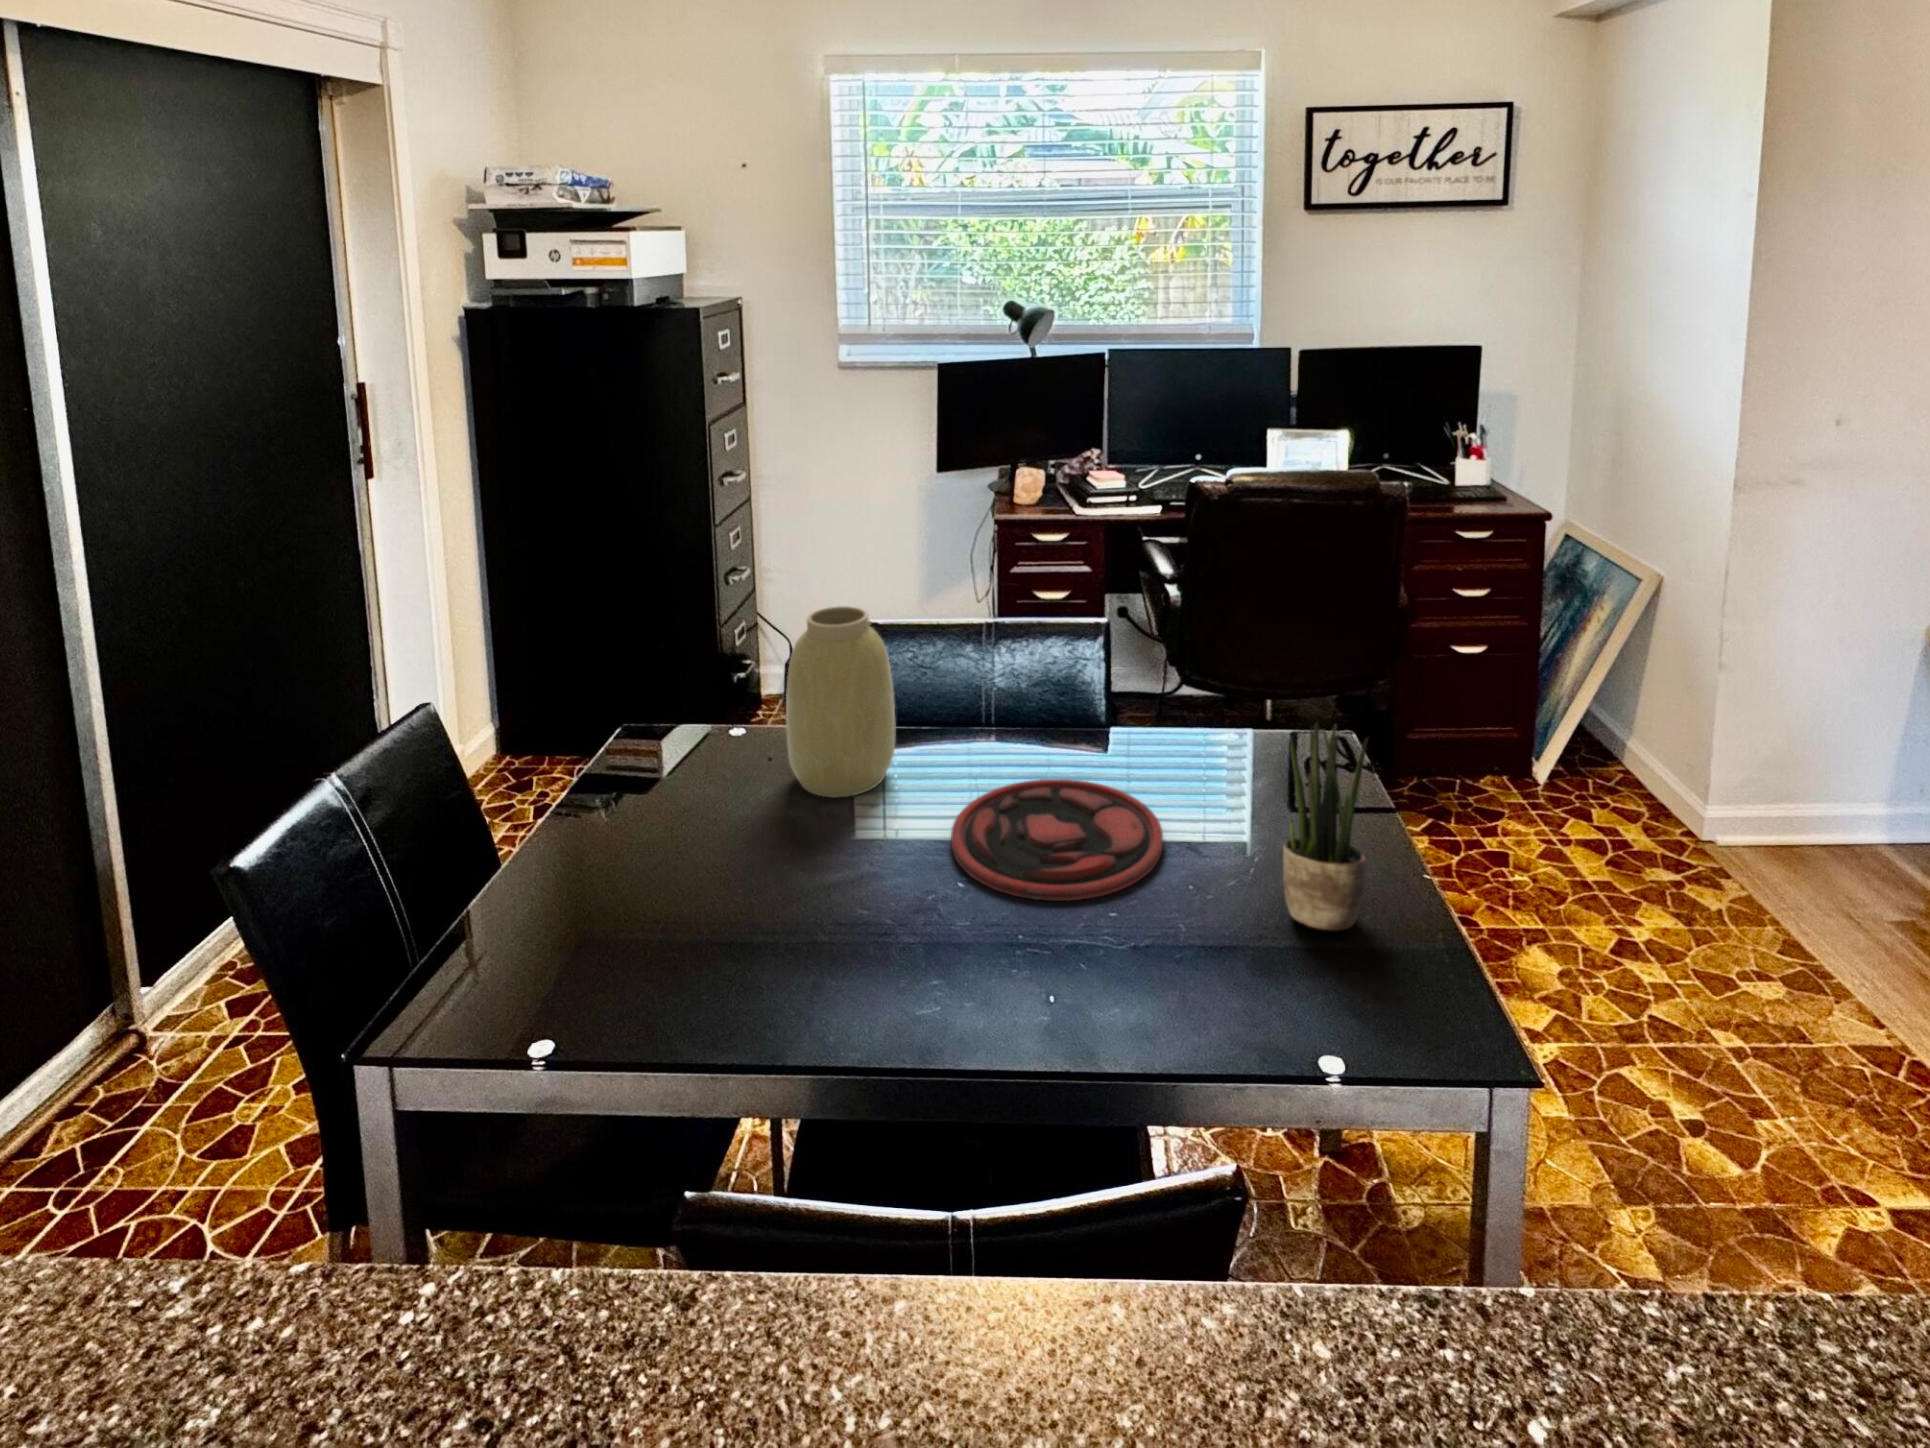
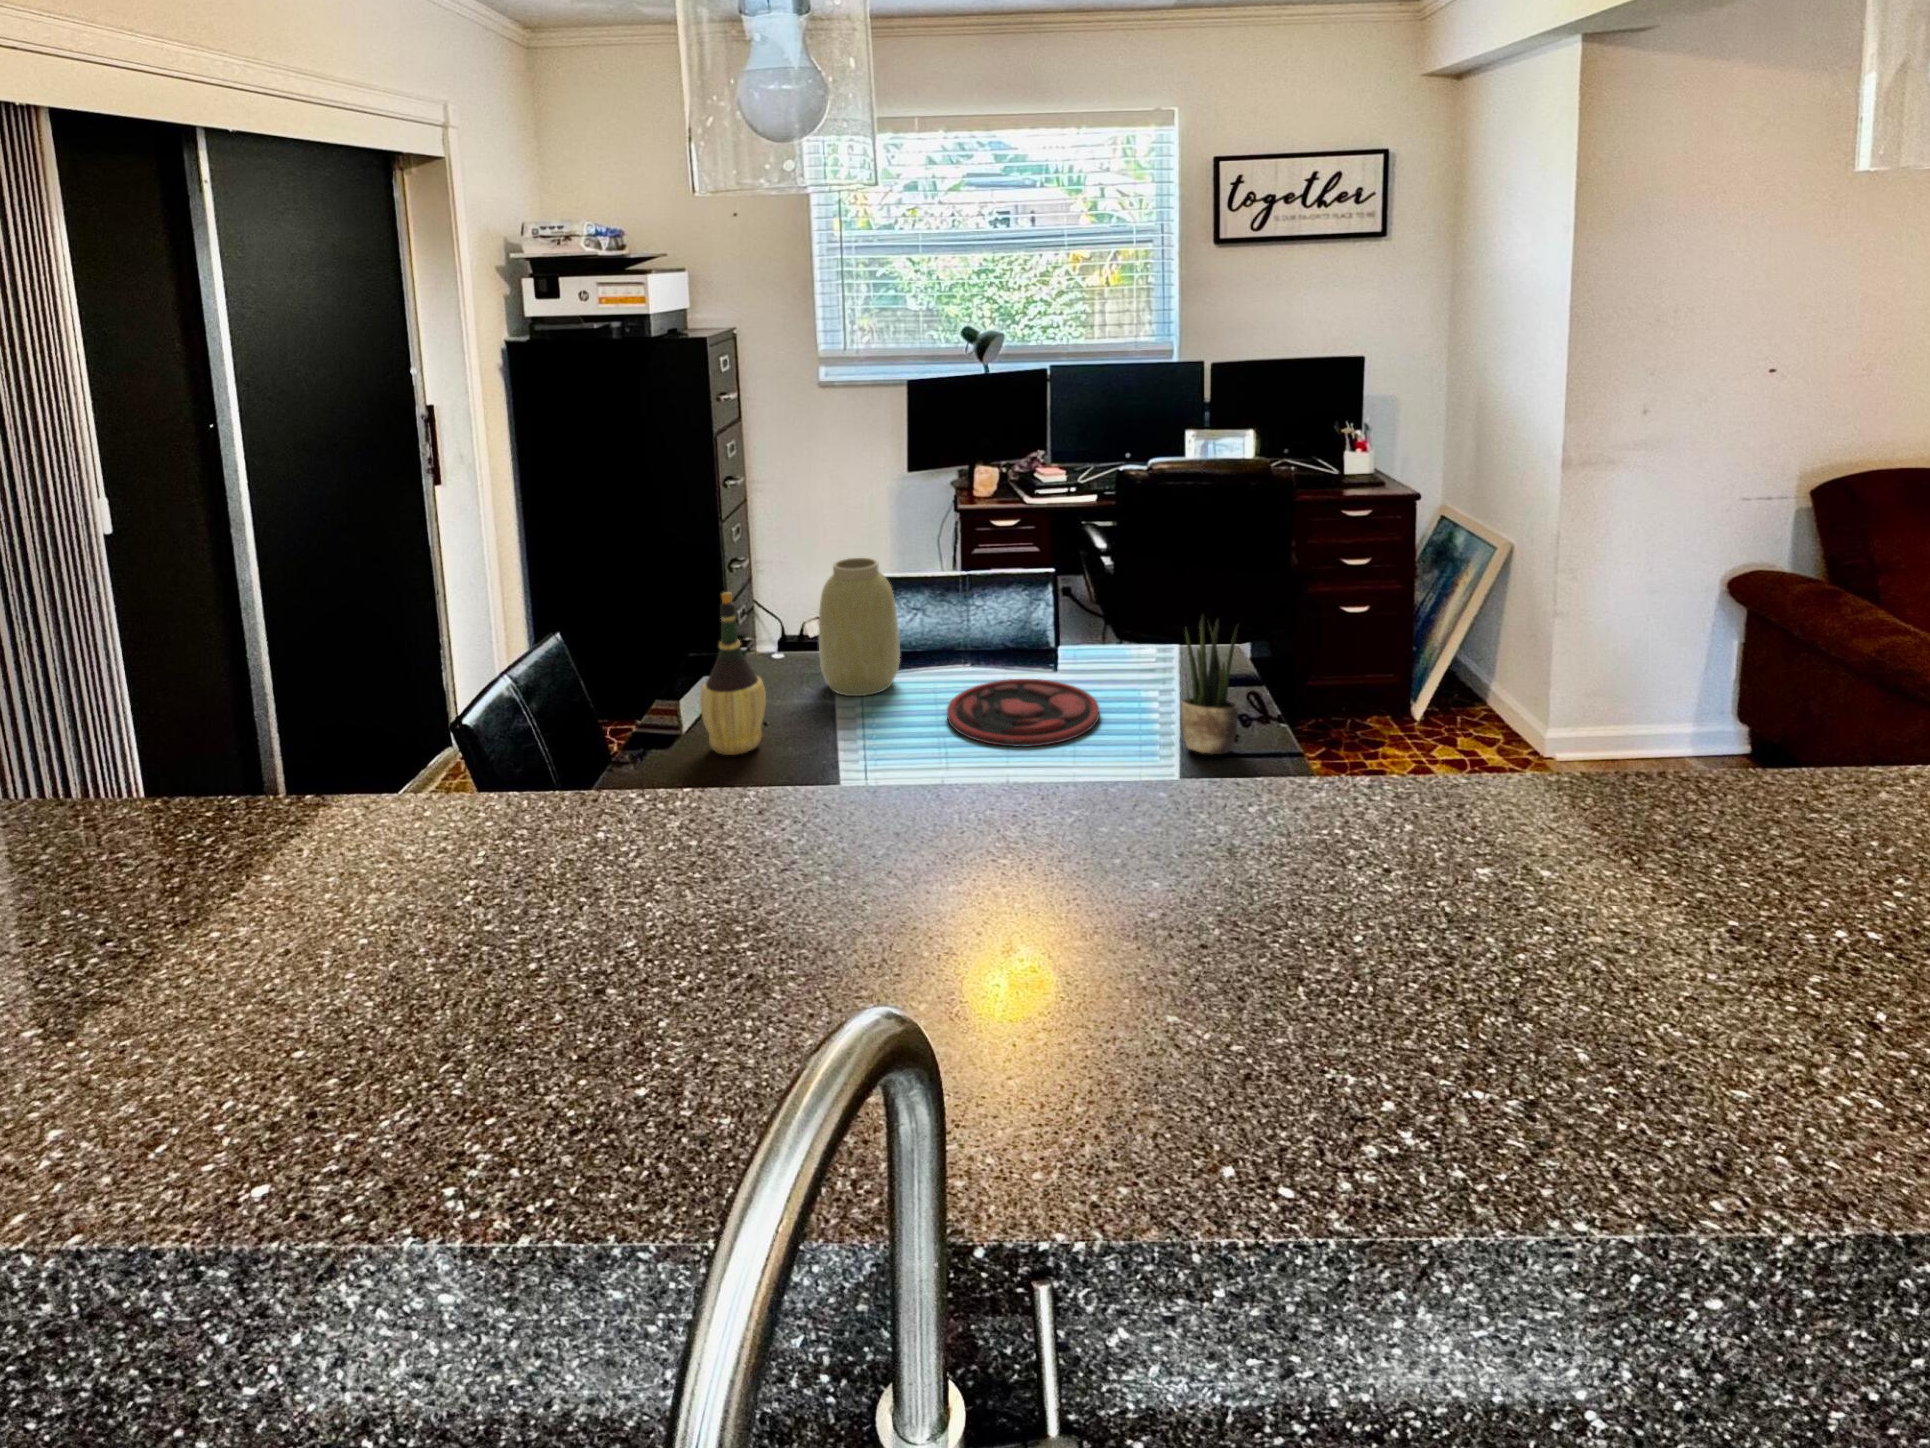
wine bottle: none [596,669,693,903] -> present [700,592,766,755]

